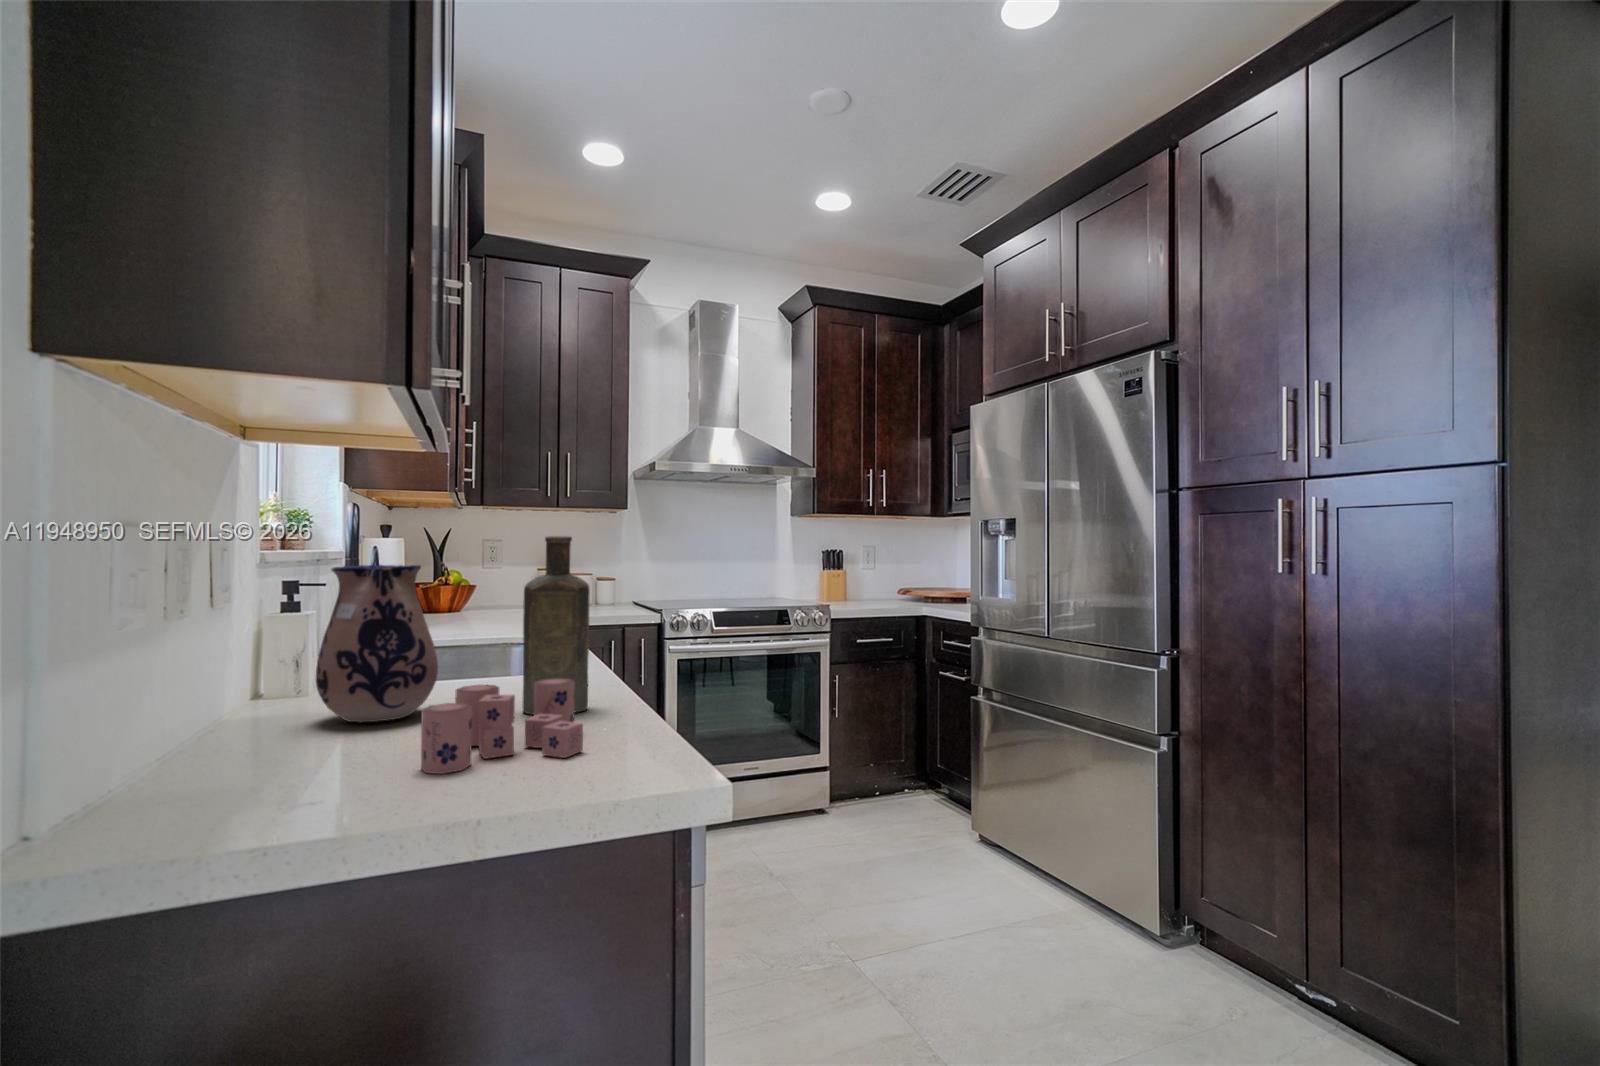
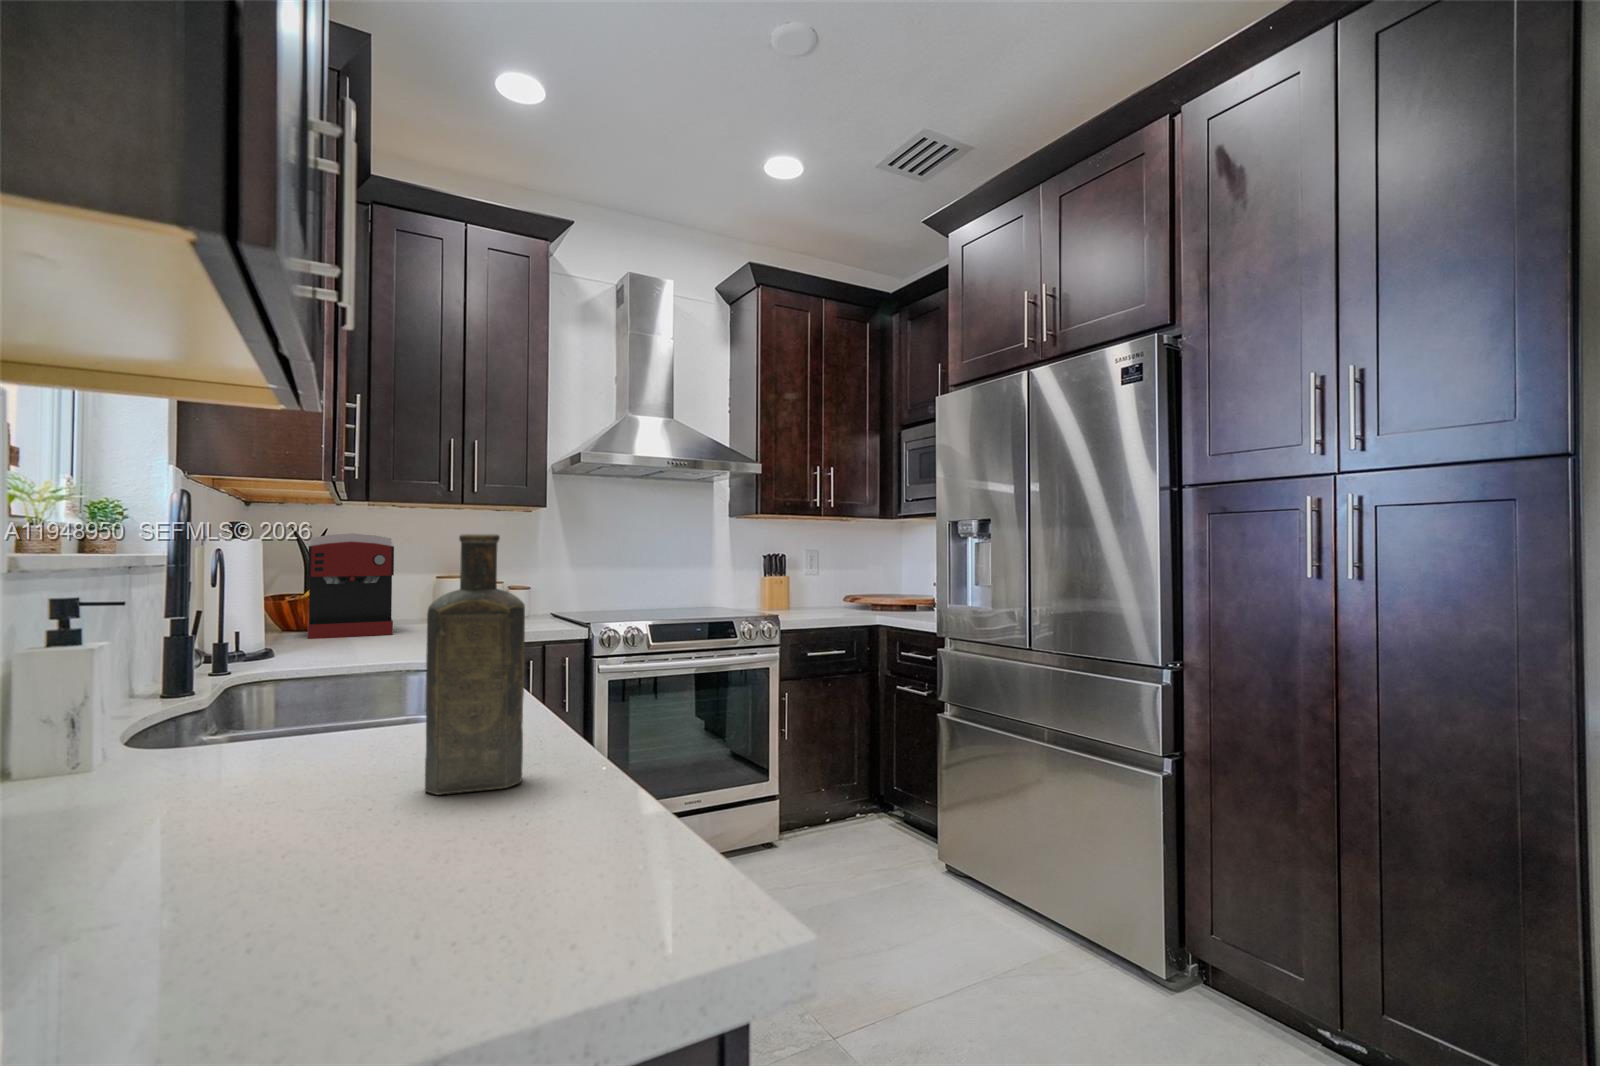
coffee maker: none [436,533,503,619] -> present [308,533,394,639]
ceramic pitcher: present [316,564,438,722] -> none [82,577,293,825]
candle: present [421,678,583,774] -> none [245,747,529,946]

